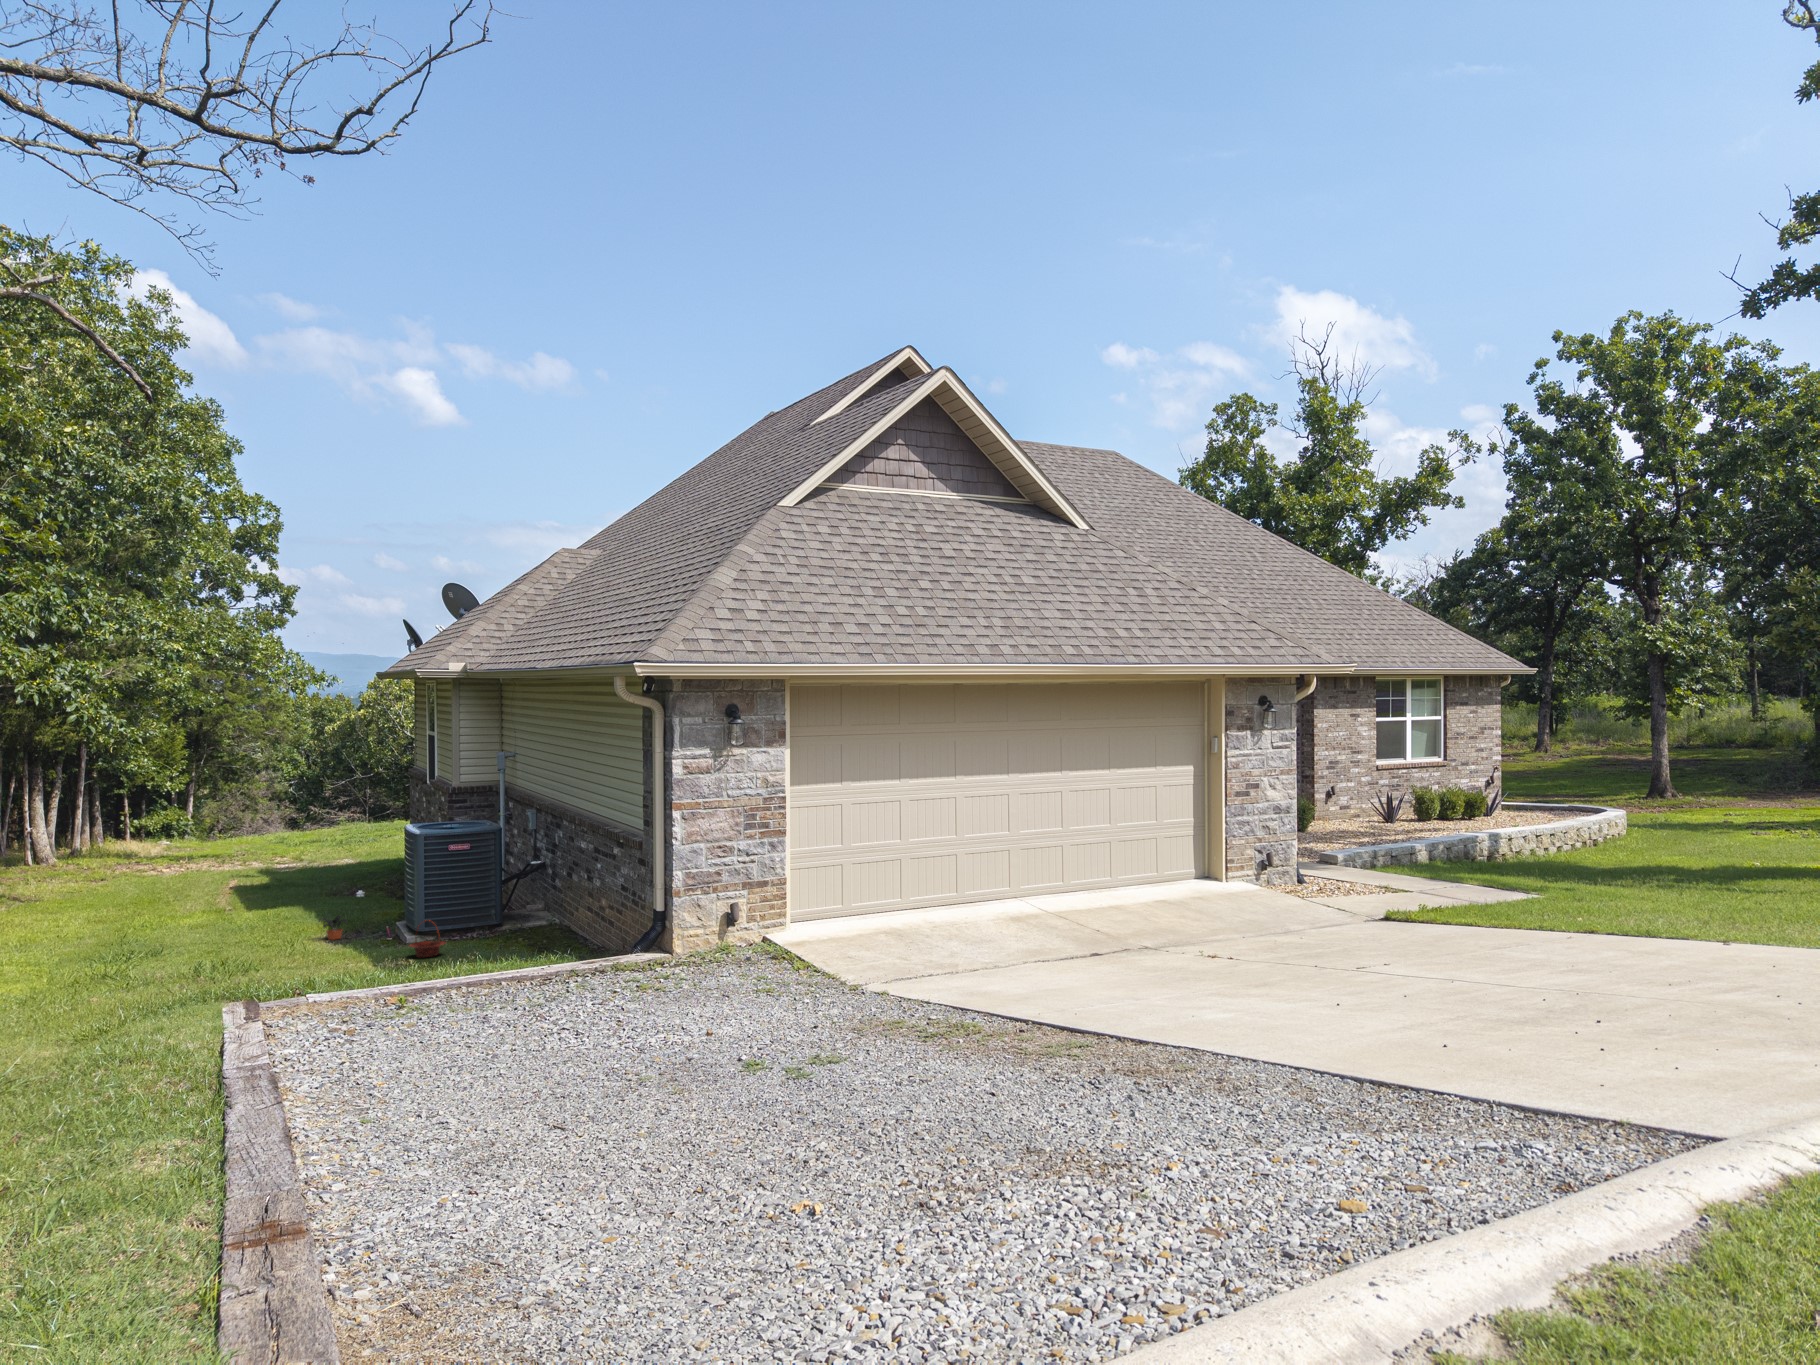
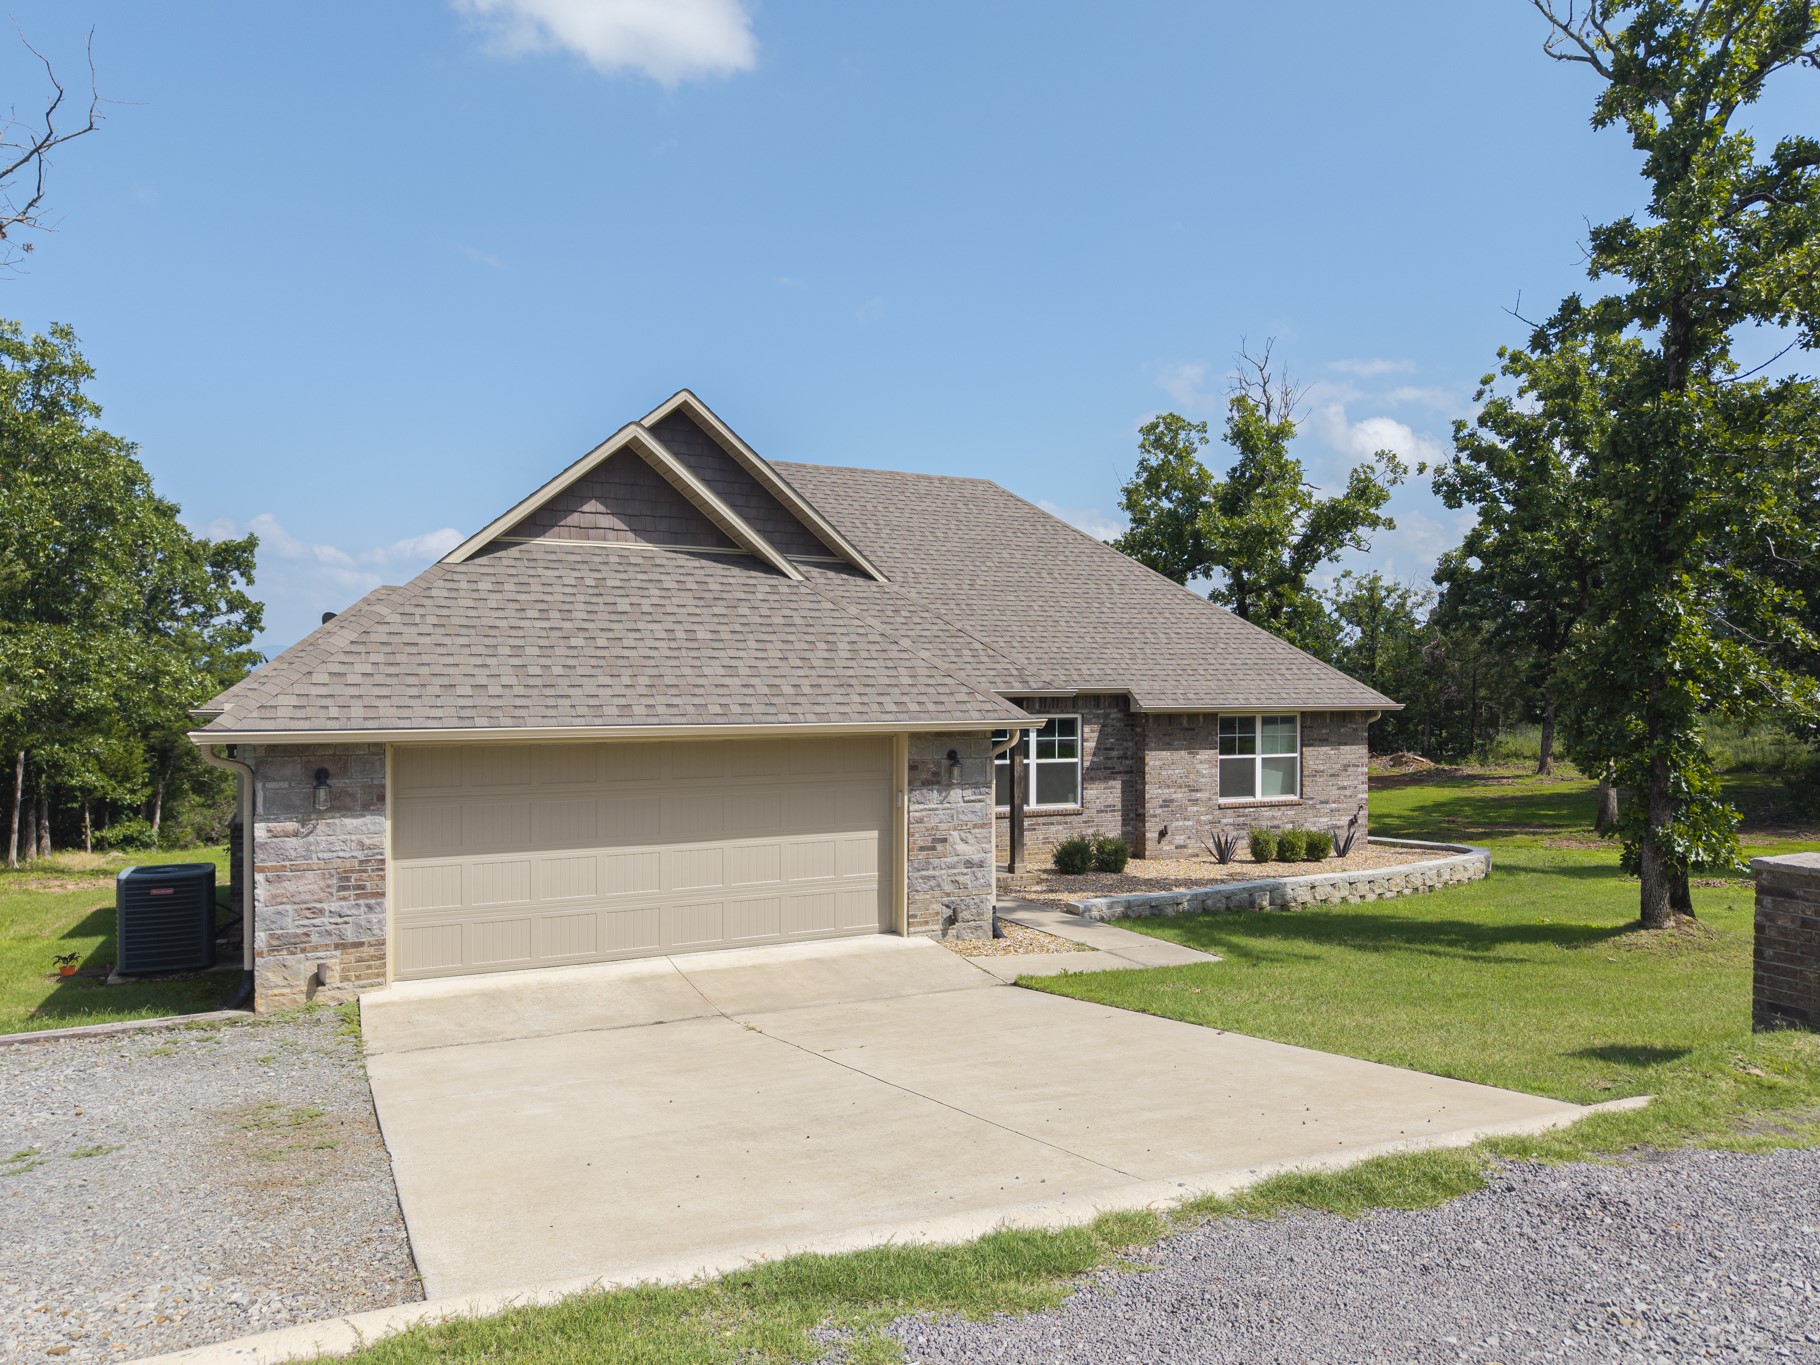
basket: present [410,927,445,957] -> none [86,965,126,1000]

